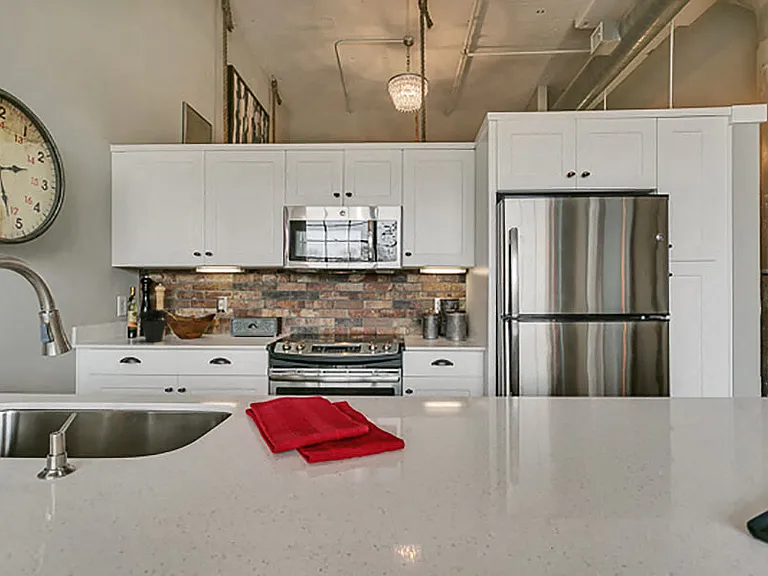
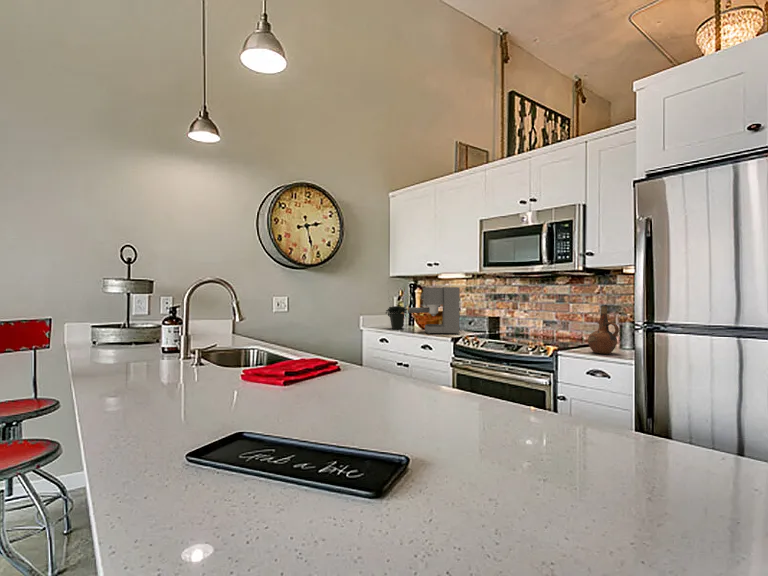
coffee maker: none [190,284,257,343] -> present [409,287,460,334]
ceramic pitcher: none [419,302,444,345] -> present [588,306,619,354]

